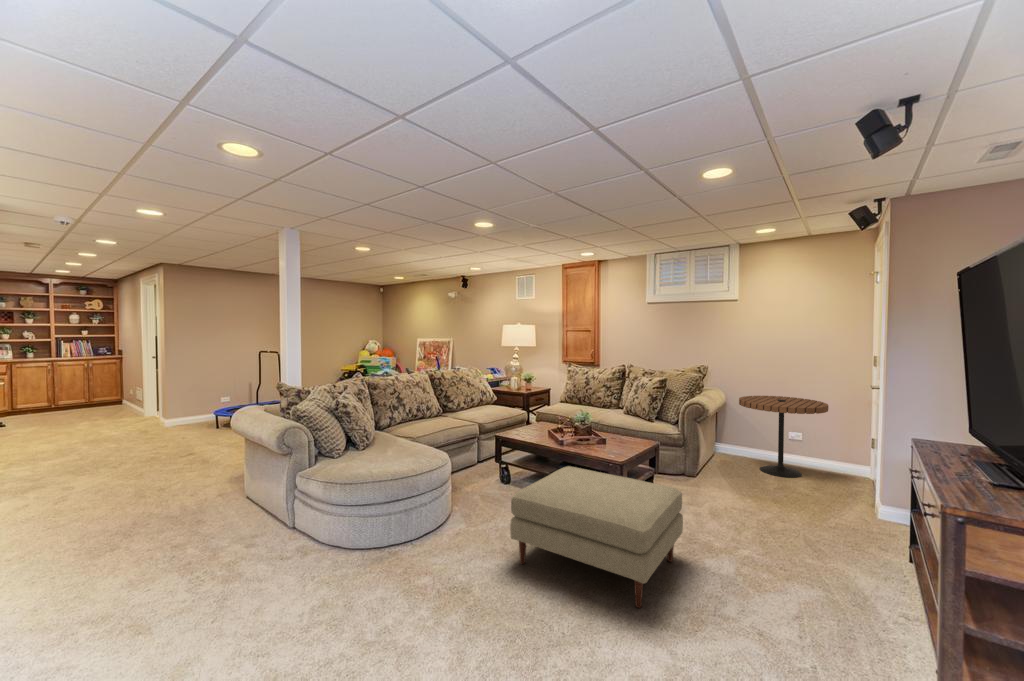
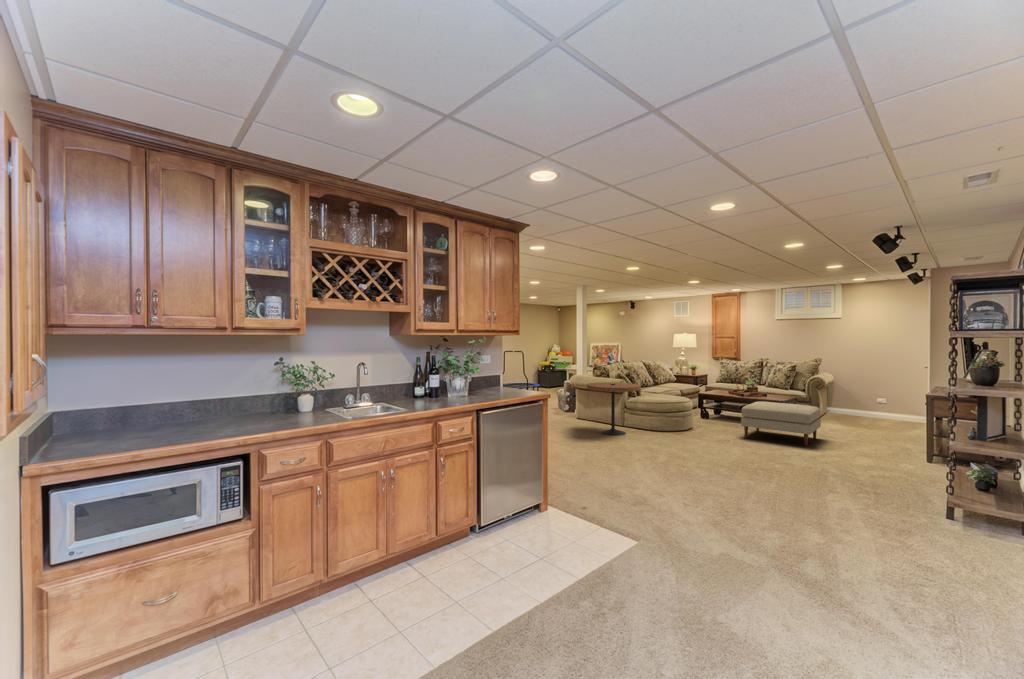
side table: present [739,396,828,478] -> present [587,382,640,435]

